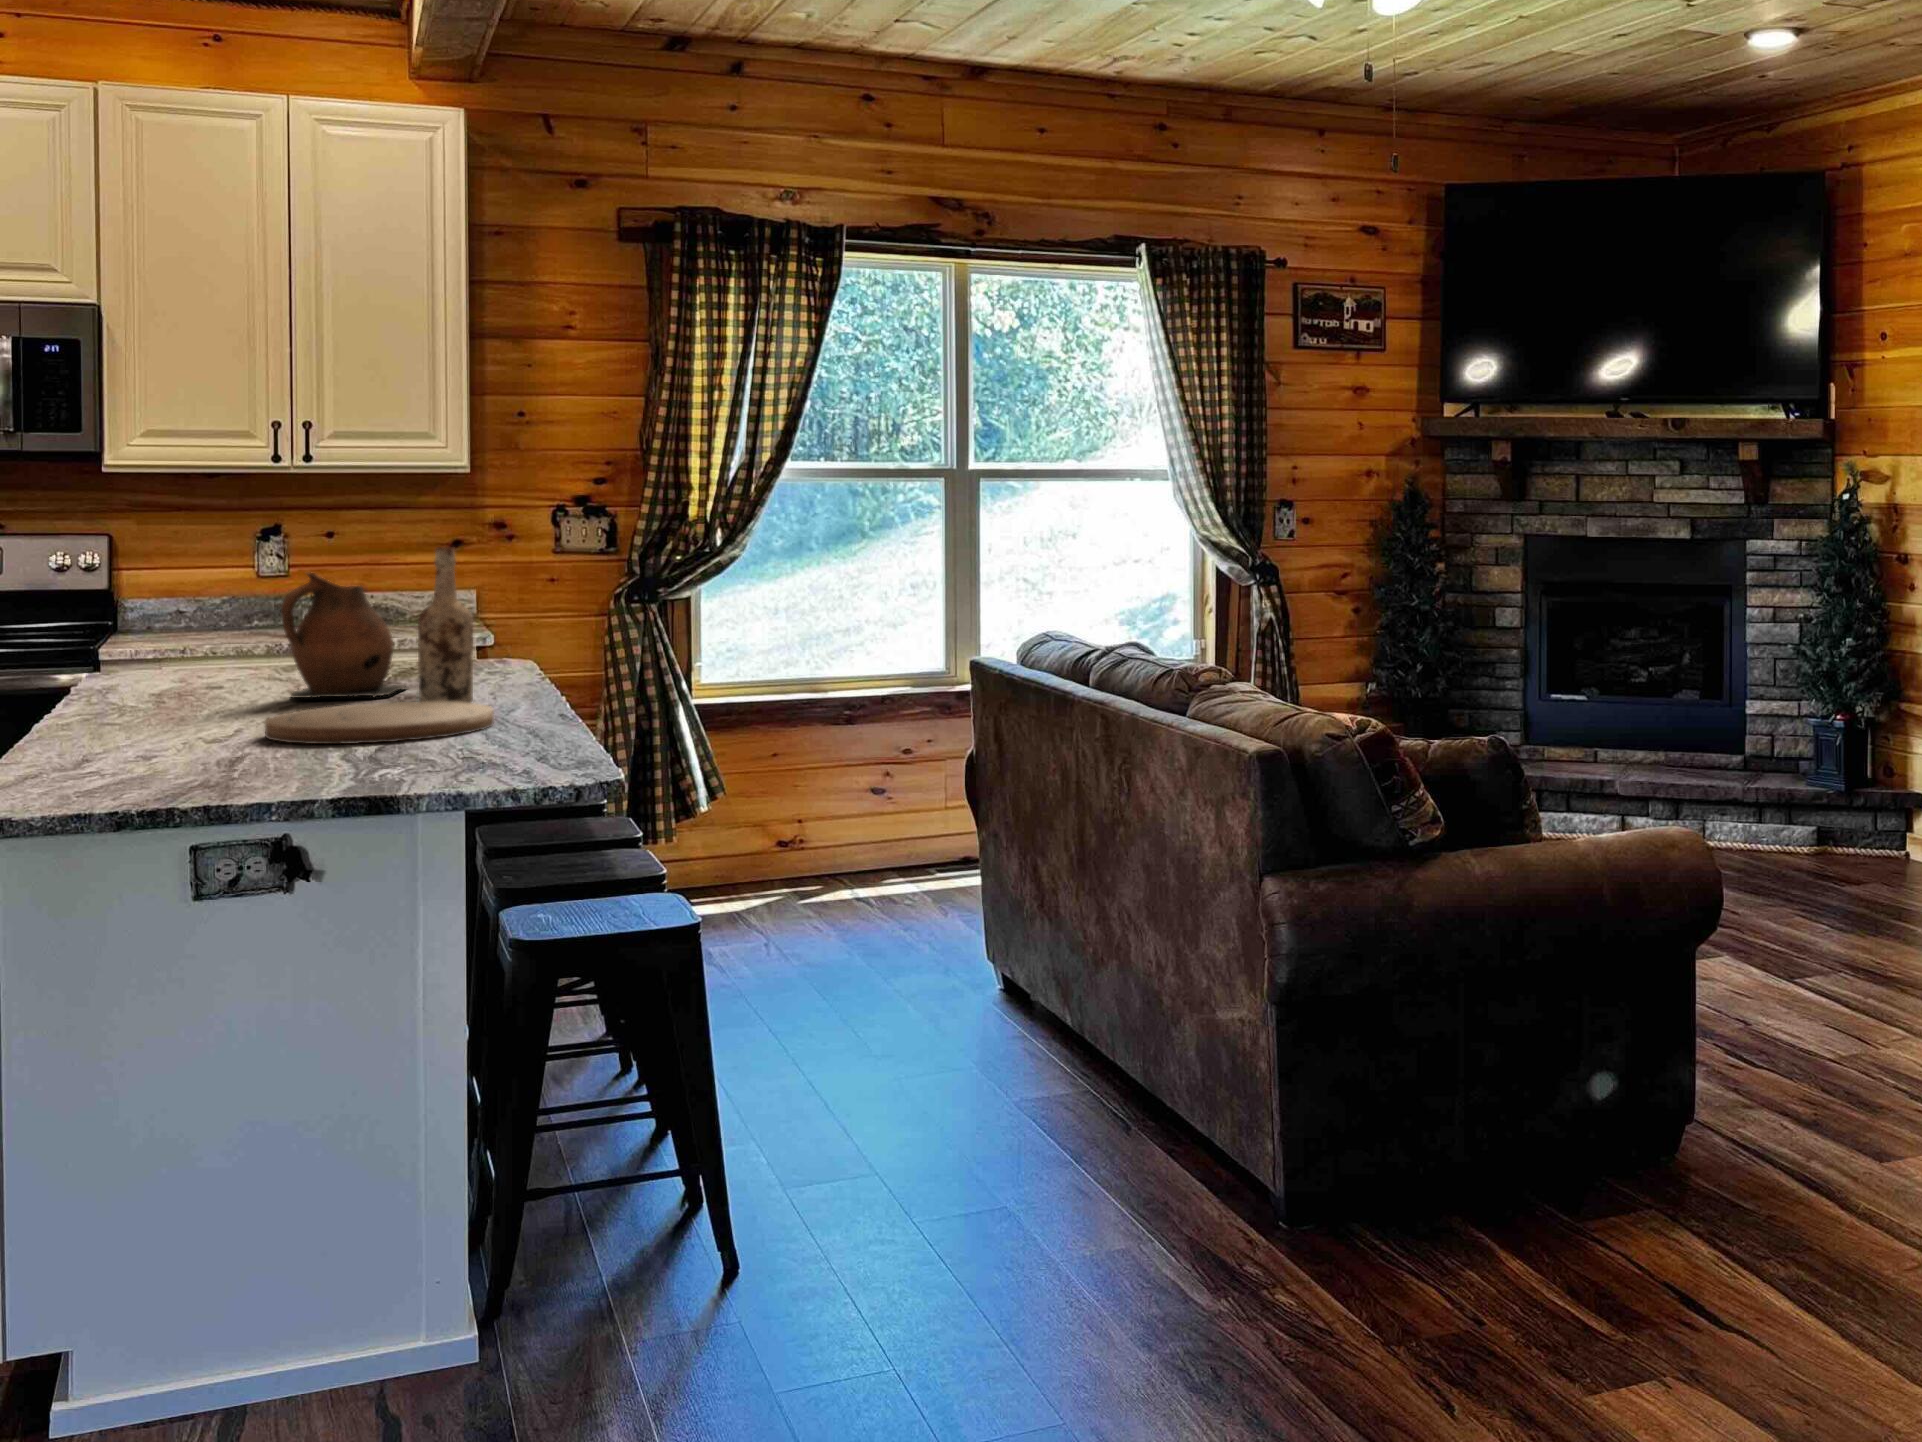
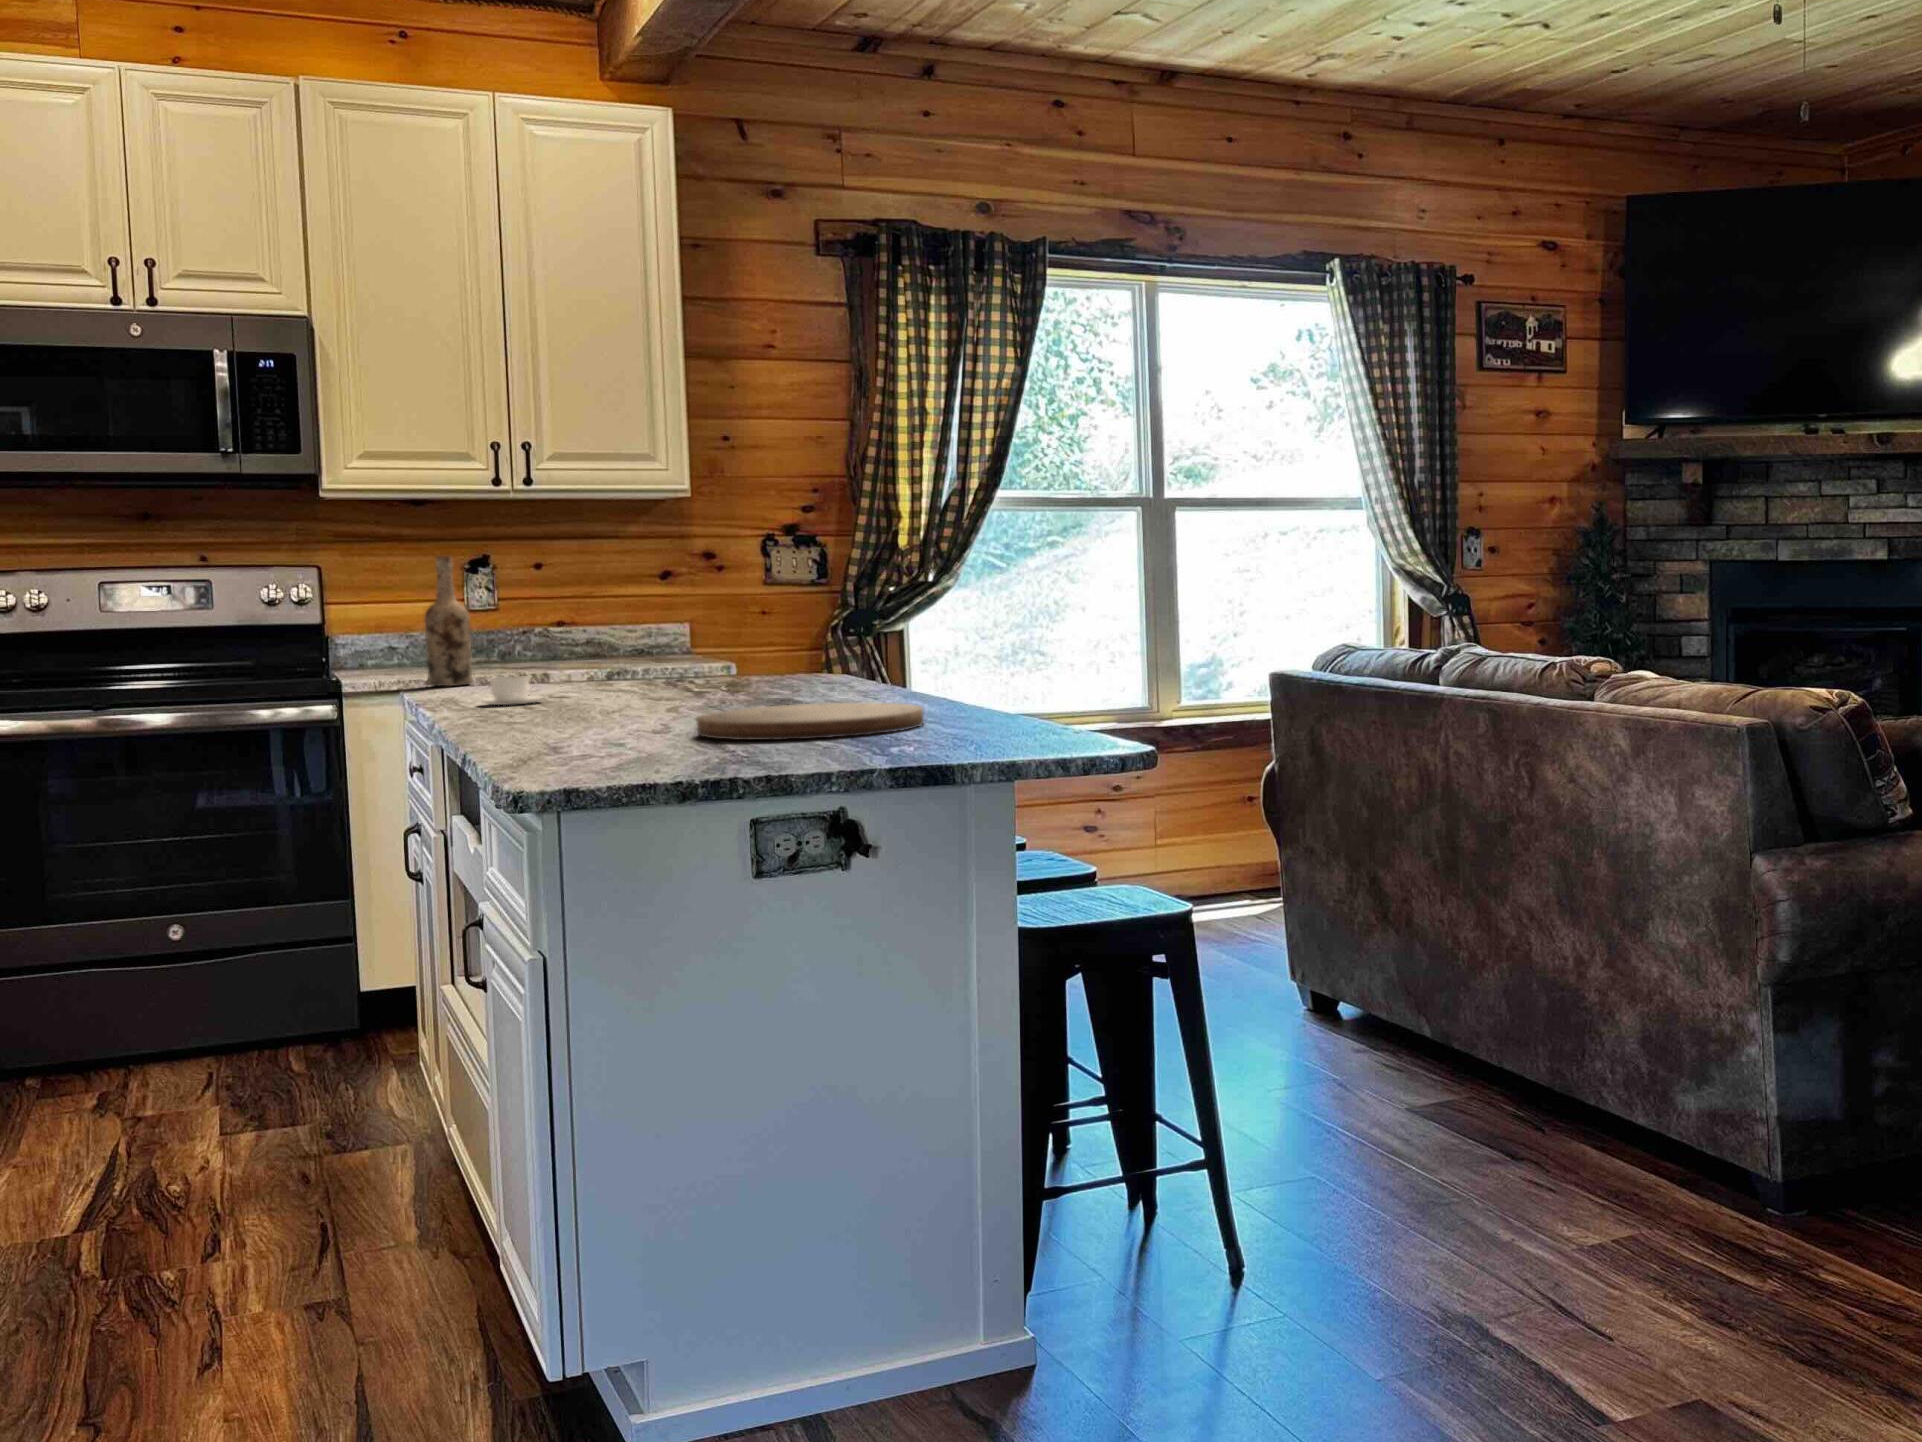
wine bottle: present [418,547,473,703] -> present [424,556,472,686]
ceramic pitcher: present [281,572,406,698] -> none [638,576,756,710]
coffee cup: none [167,655,233,683] -> present [482,676,542,705]

